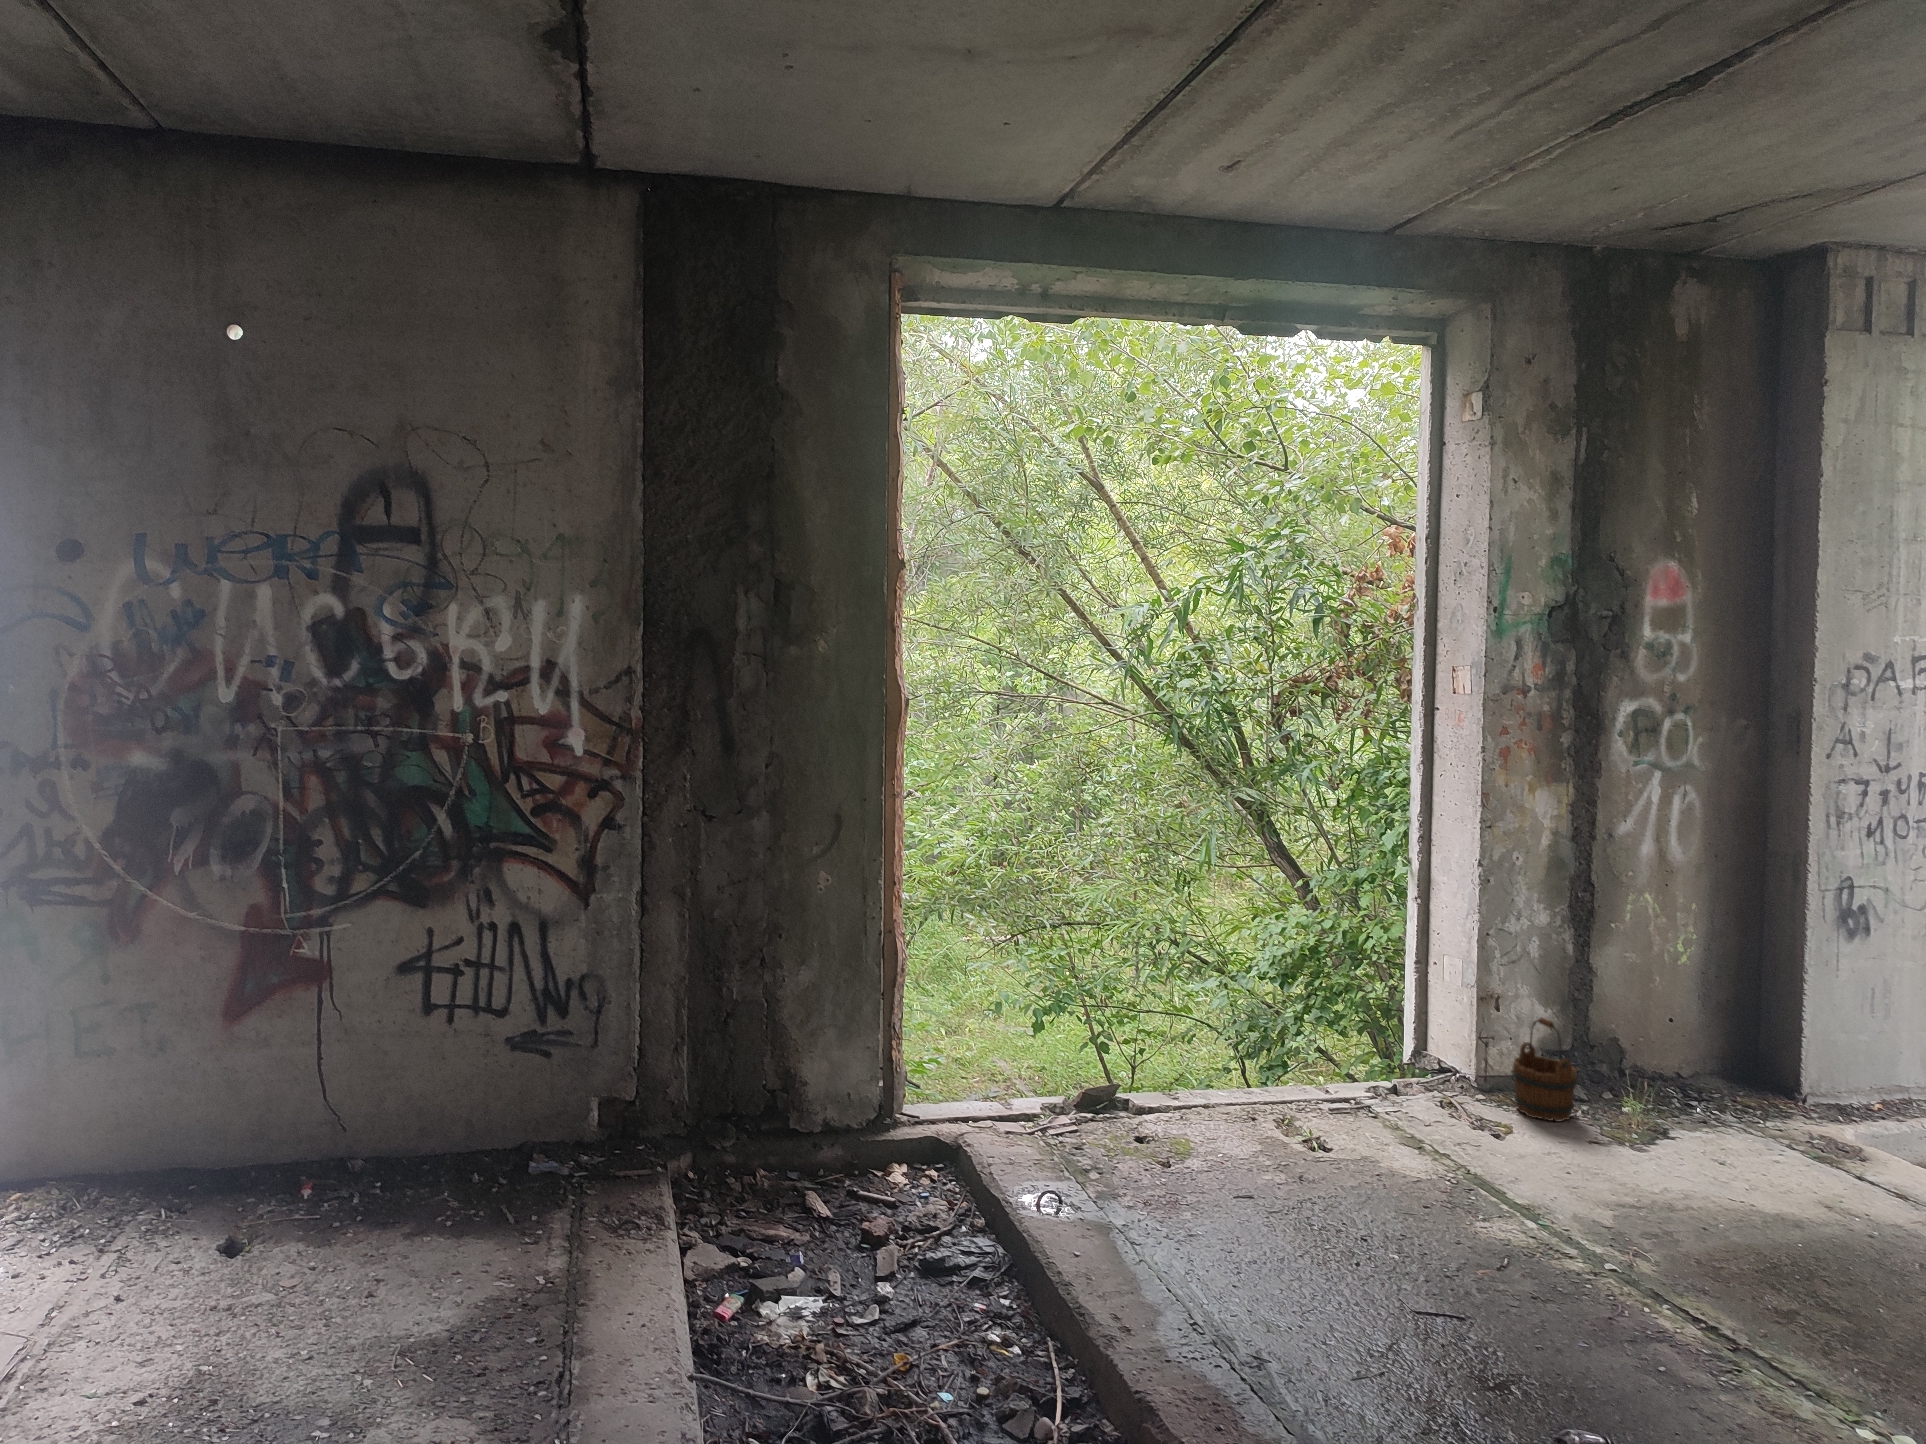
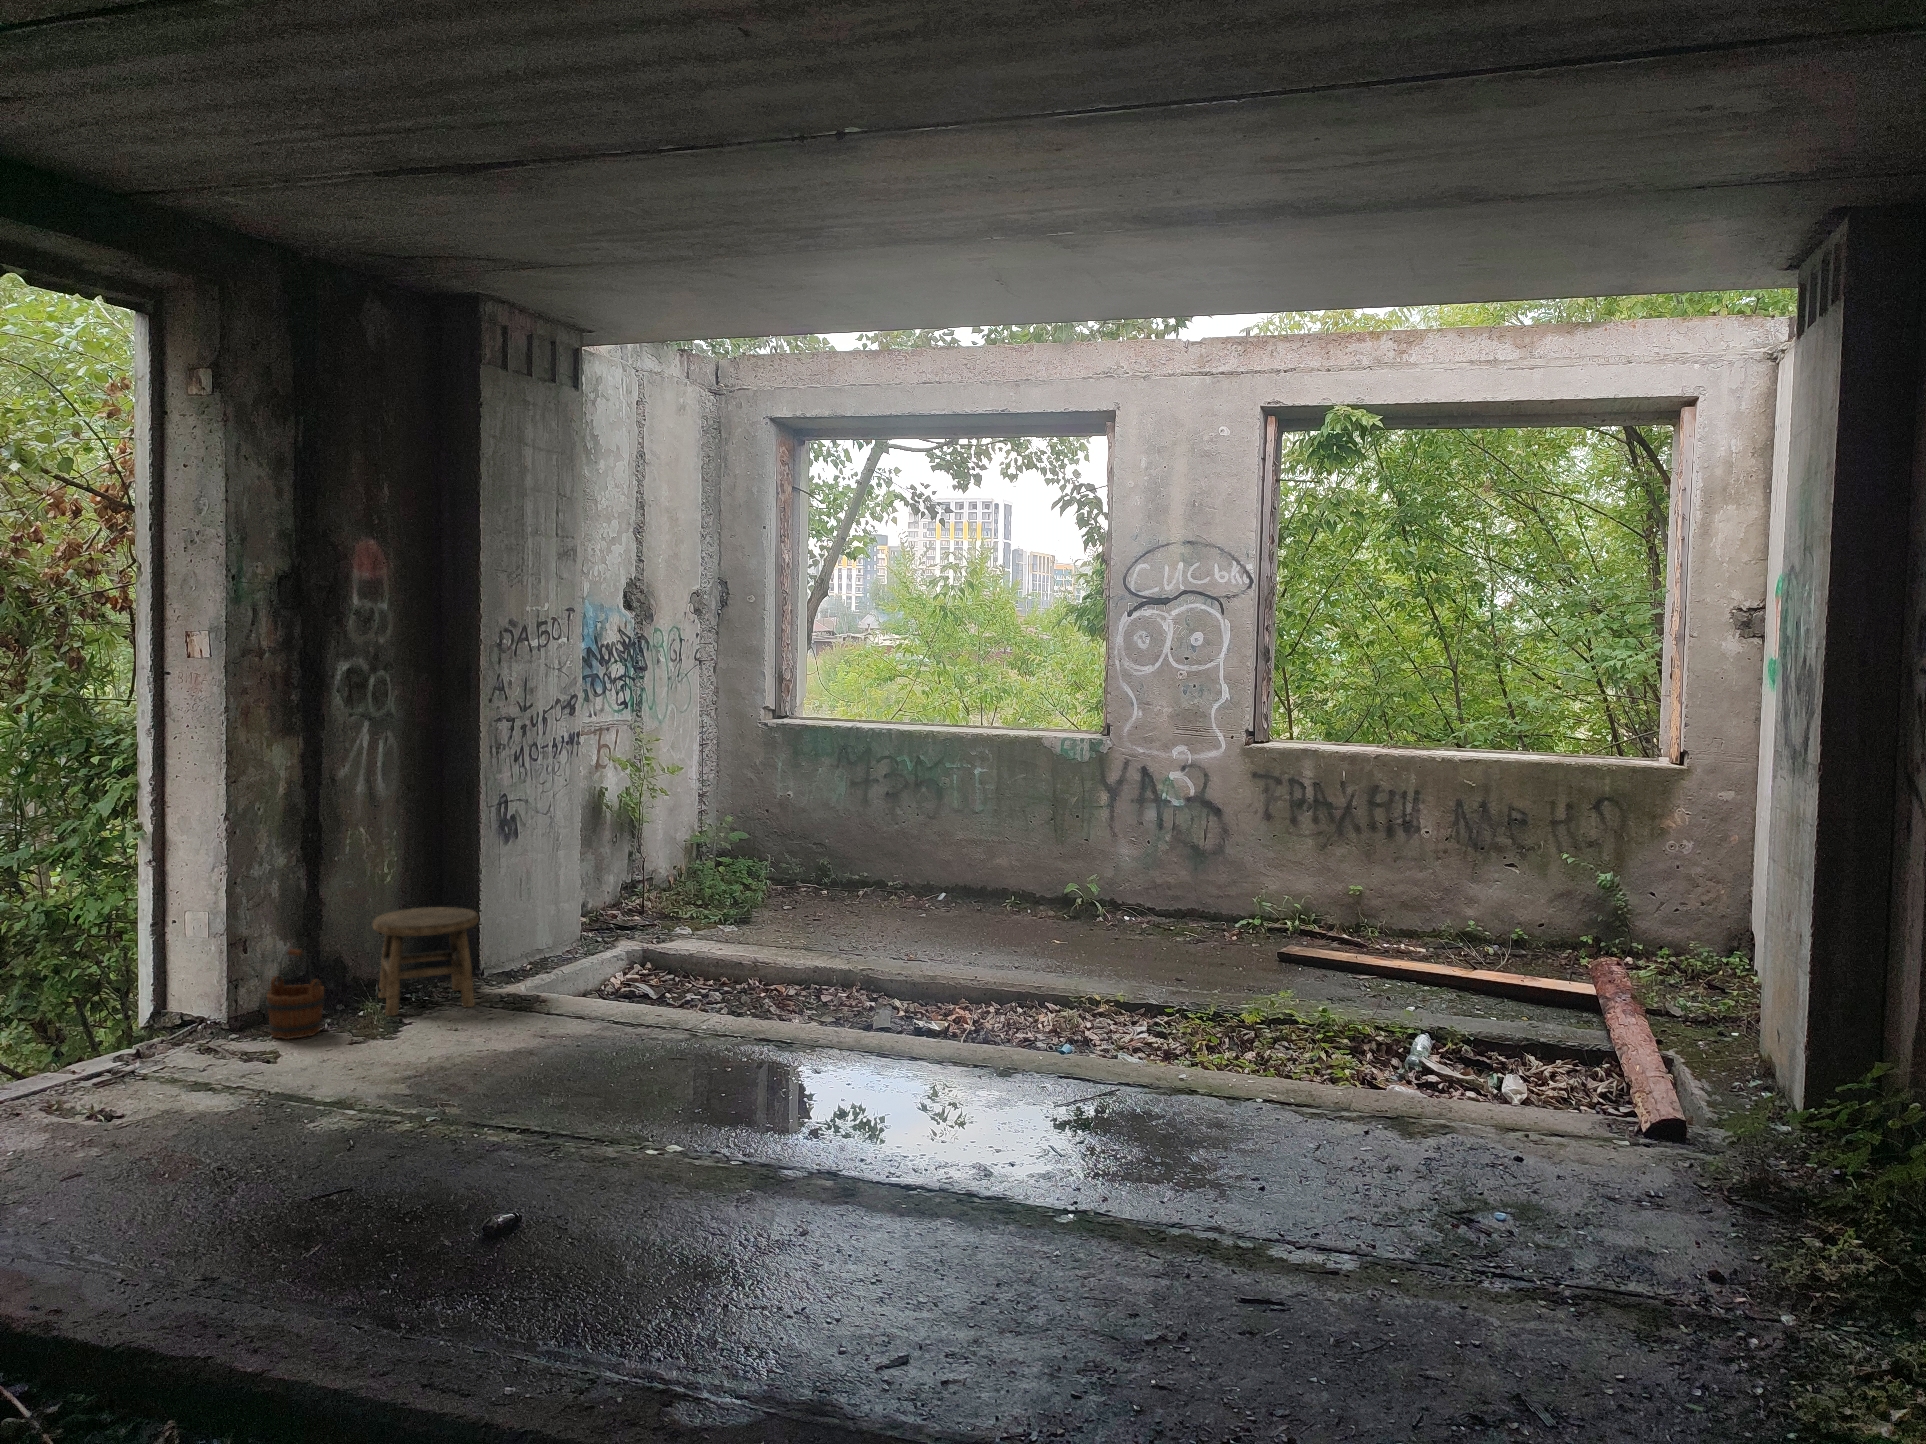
stool: none [1647,999,1790,1145] -> present [373,907,479,1016]

